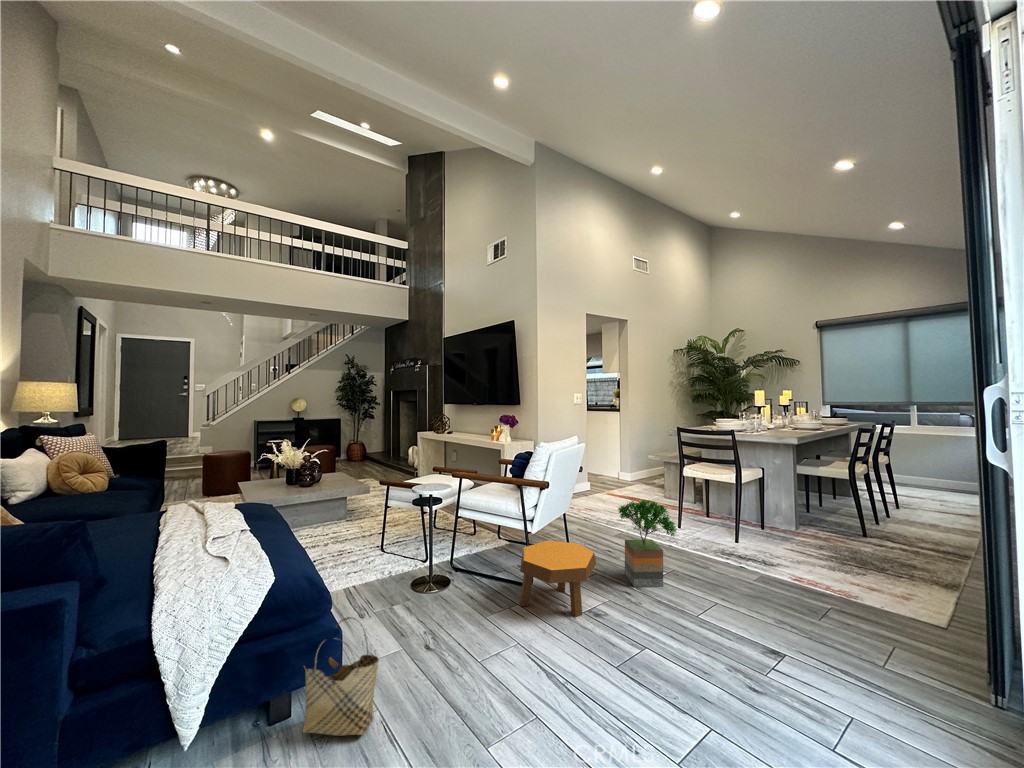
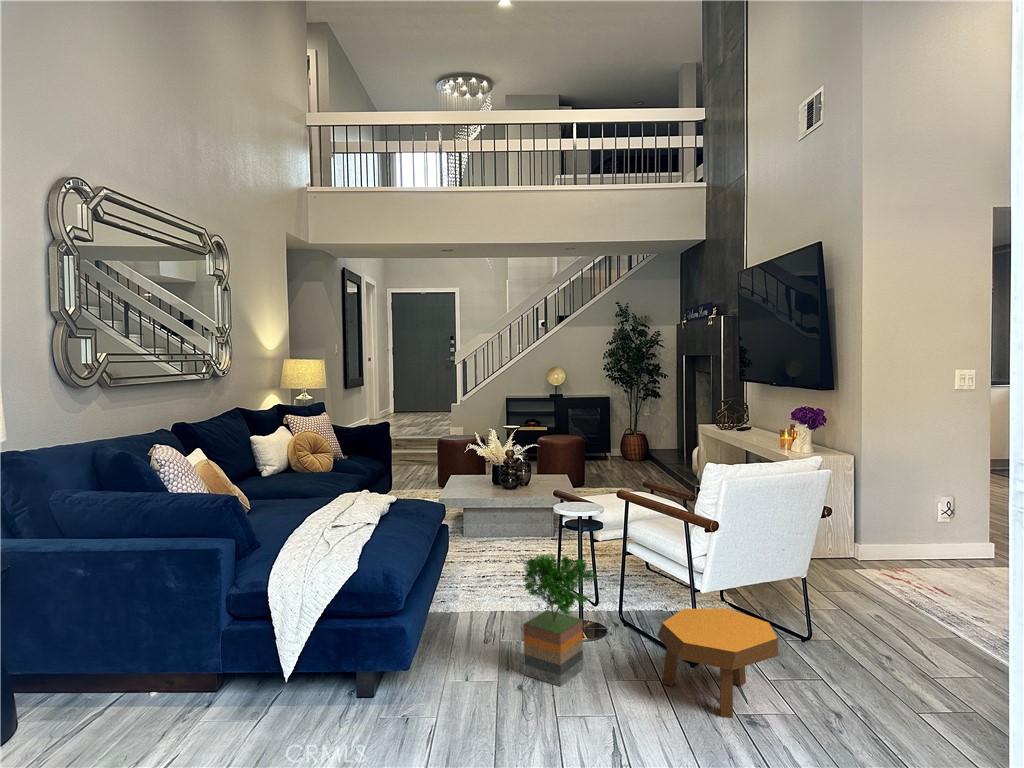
potted tree: present [618,500,677,587] -> present [523,554,596,686]
woven basket: present [303,617,379,735] -> none [373,621,432,730]

